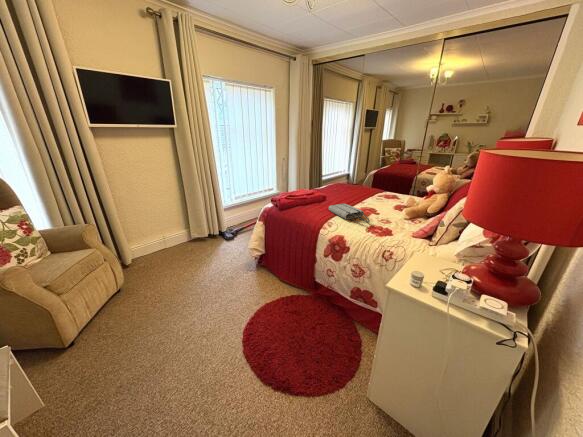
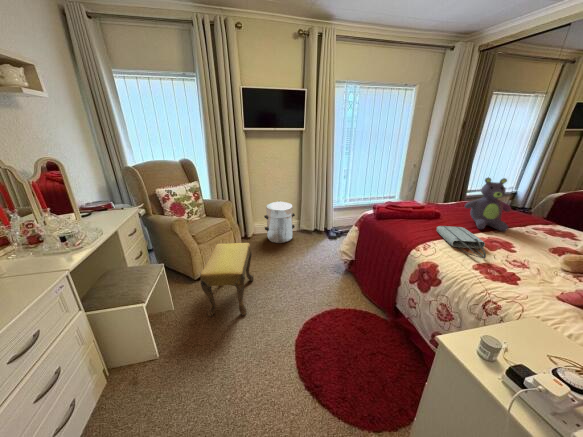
stuffed bear: none [339,163,368,203] -> present [465,177,511,231]
waste bin: none [143,212,185,262] -> present [264,201,295,243]
footstool: none [92,270,170,383] -> present [200,243,253,316]

